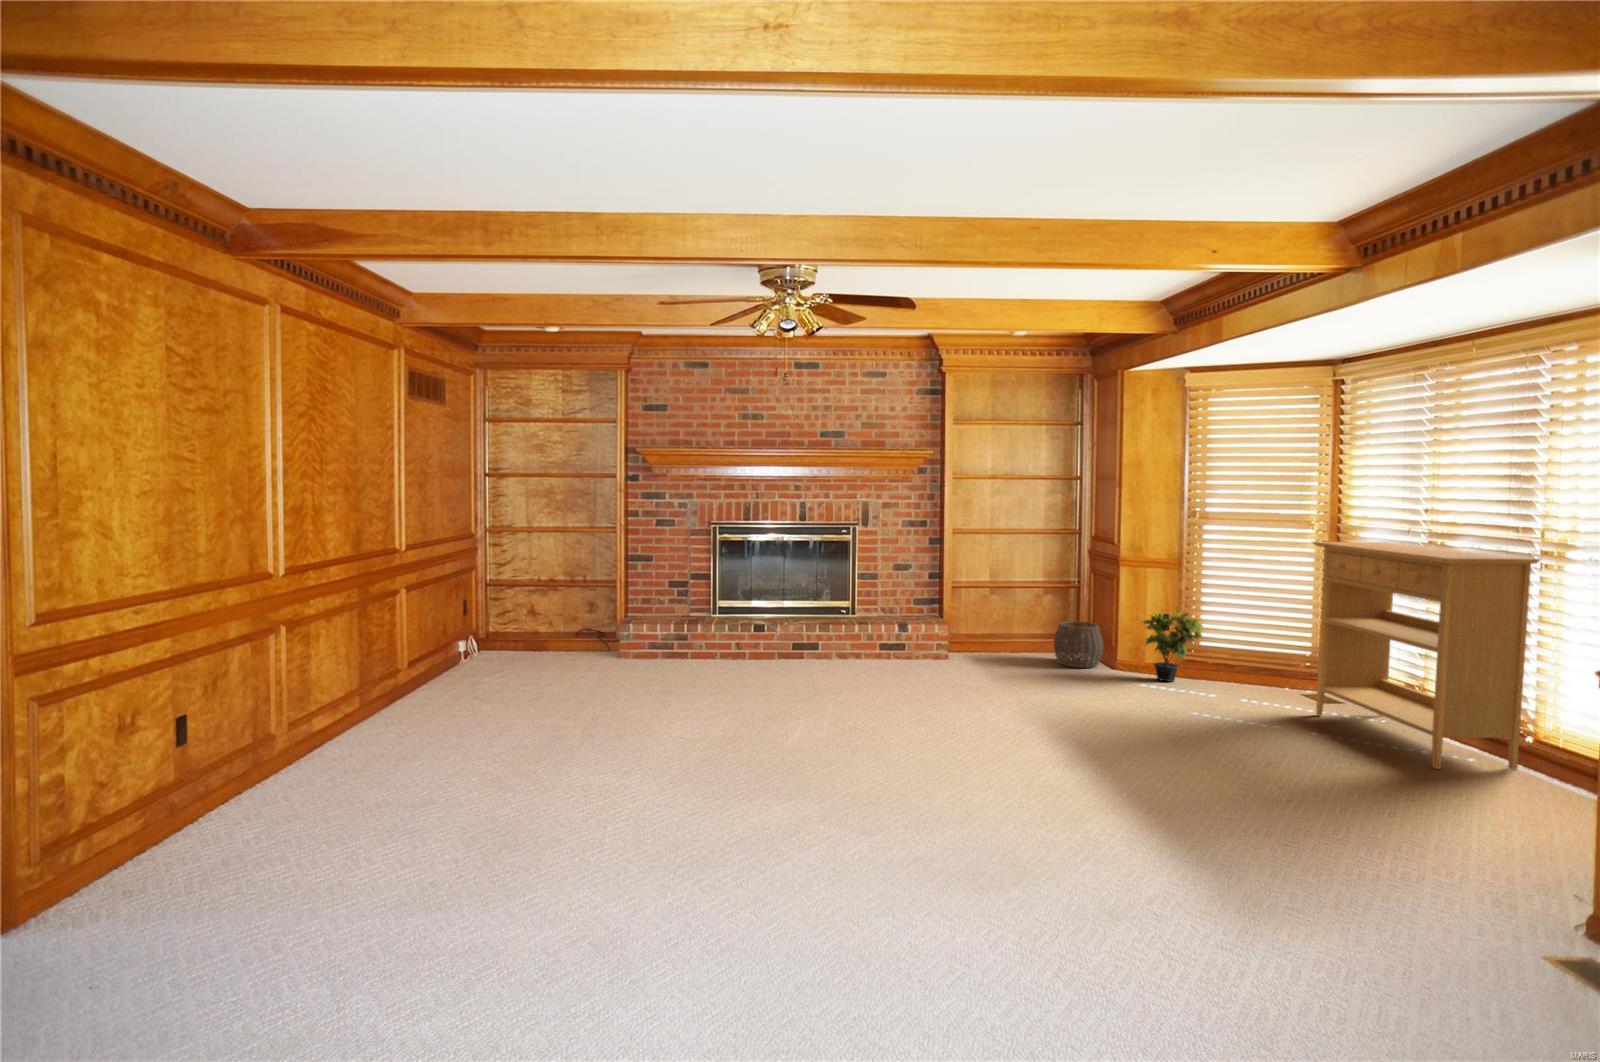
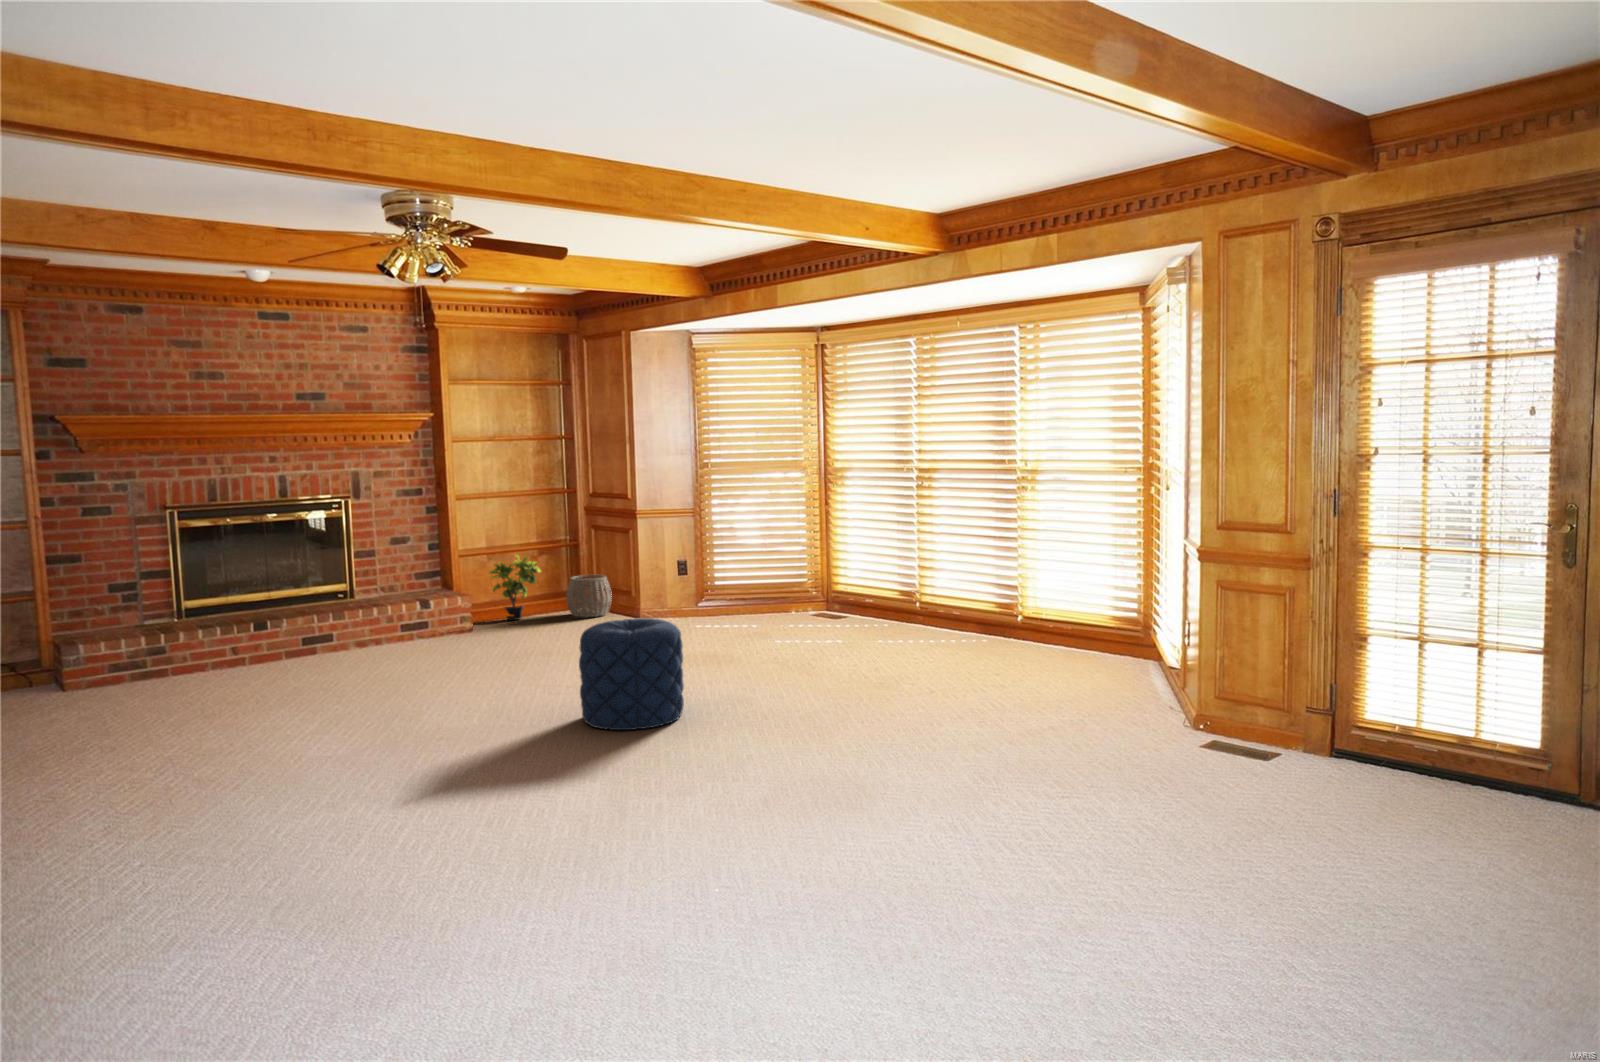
console table: present [1313,542,1540,770] -> none [779,480,919,628]
potted plant: present [1143,608,1203,682] -> present [489,555,540,620]
pouf: none [851,698,982,851] -> present [579,618,684,730]

